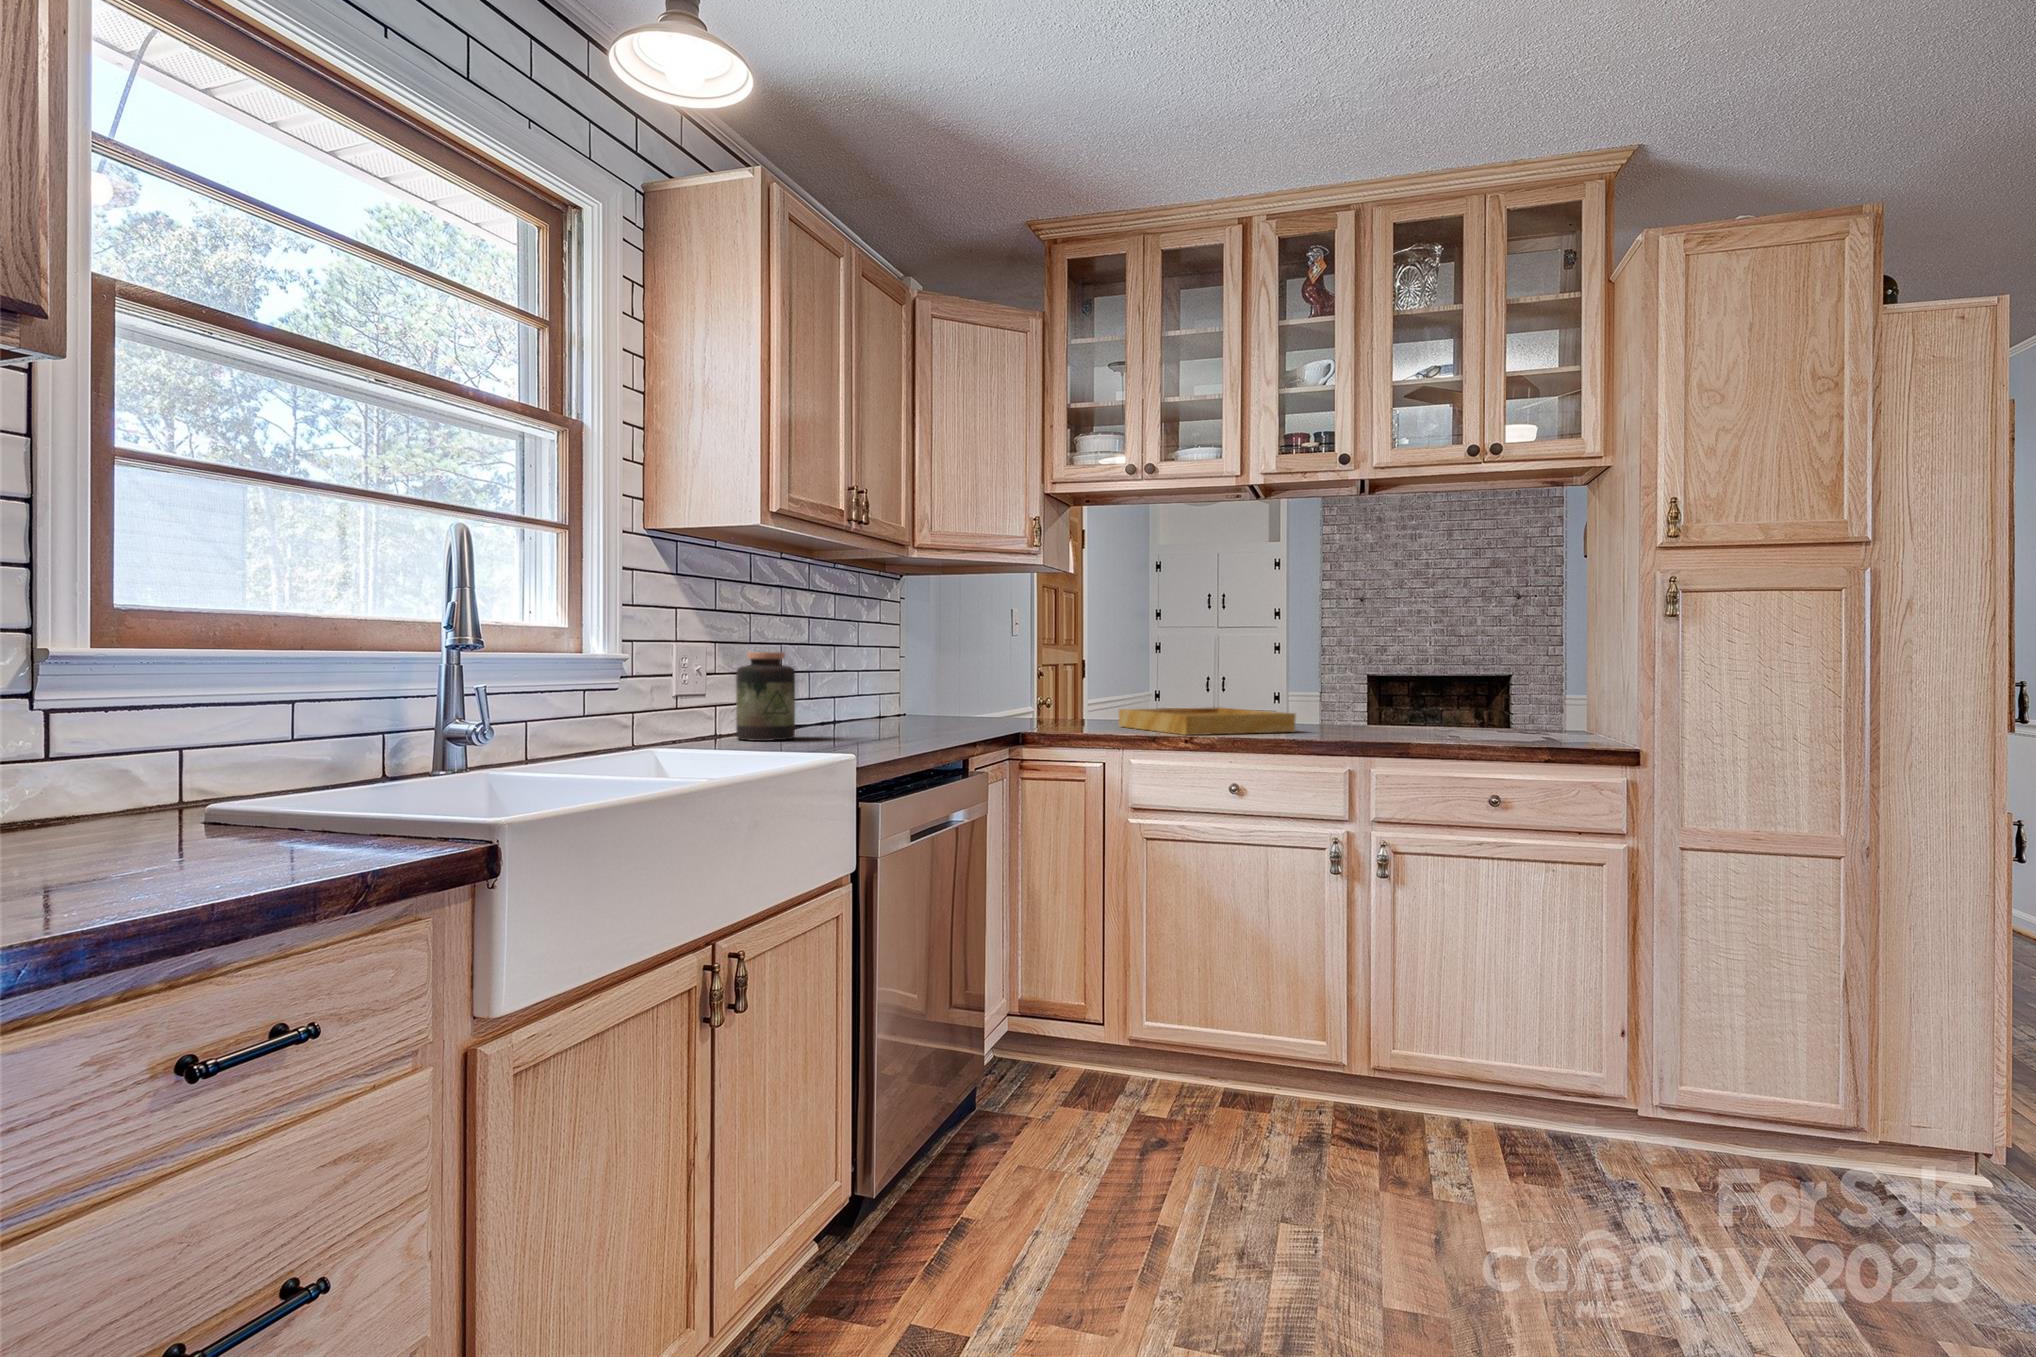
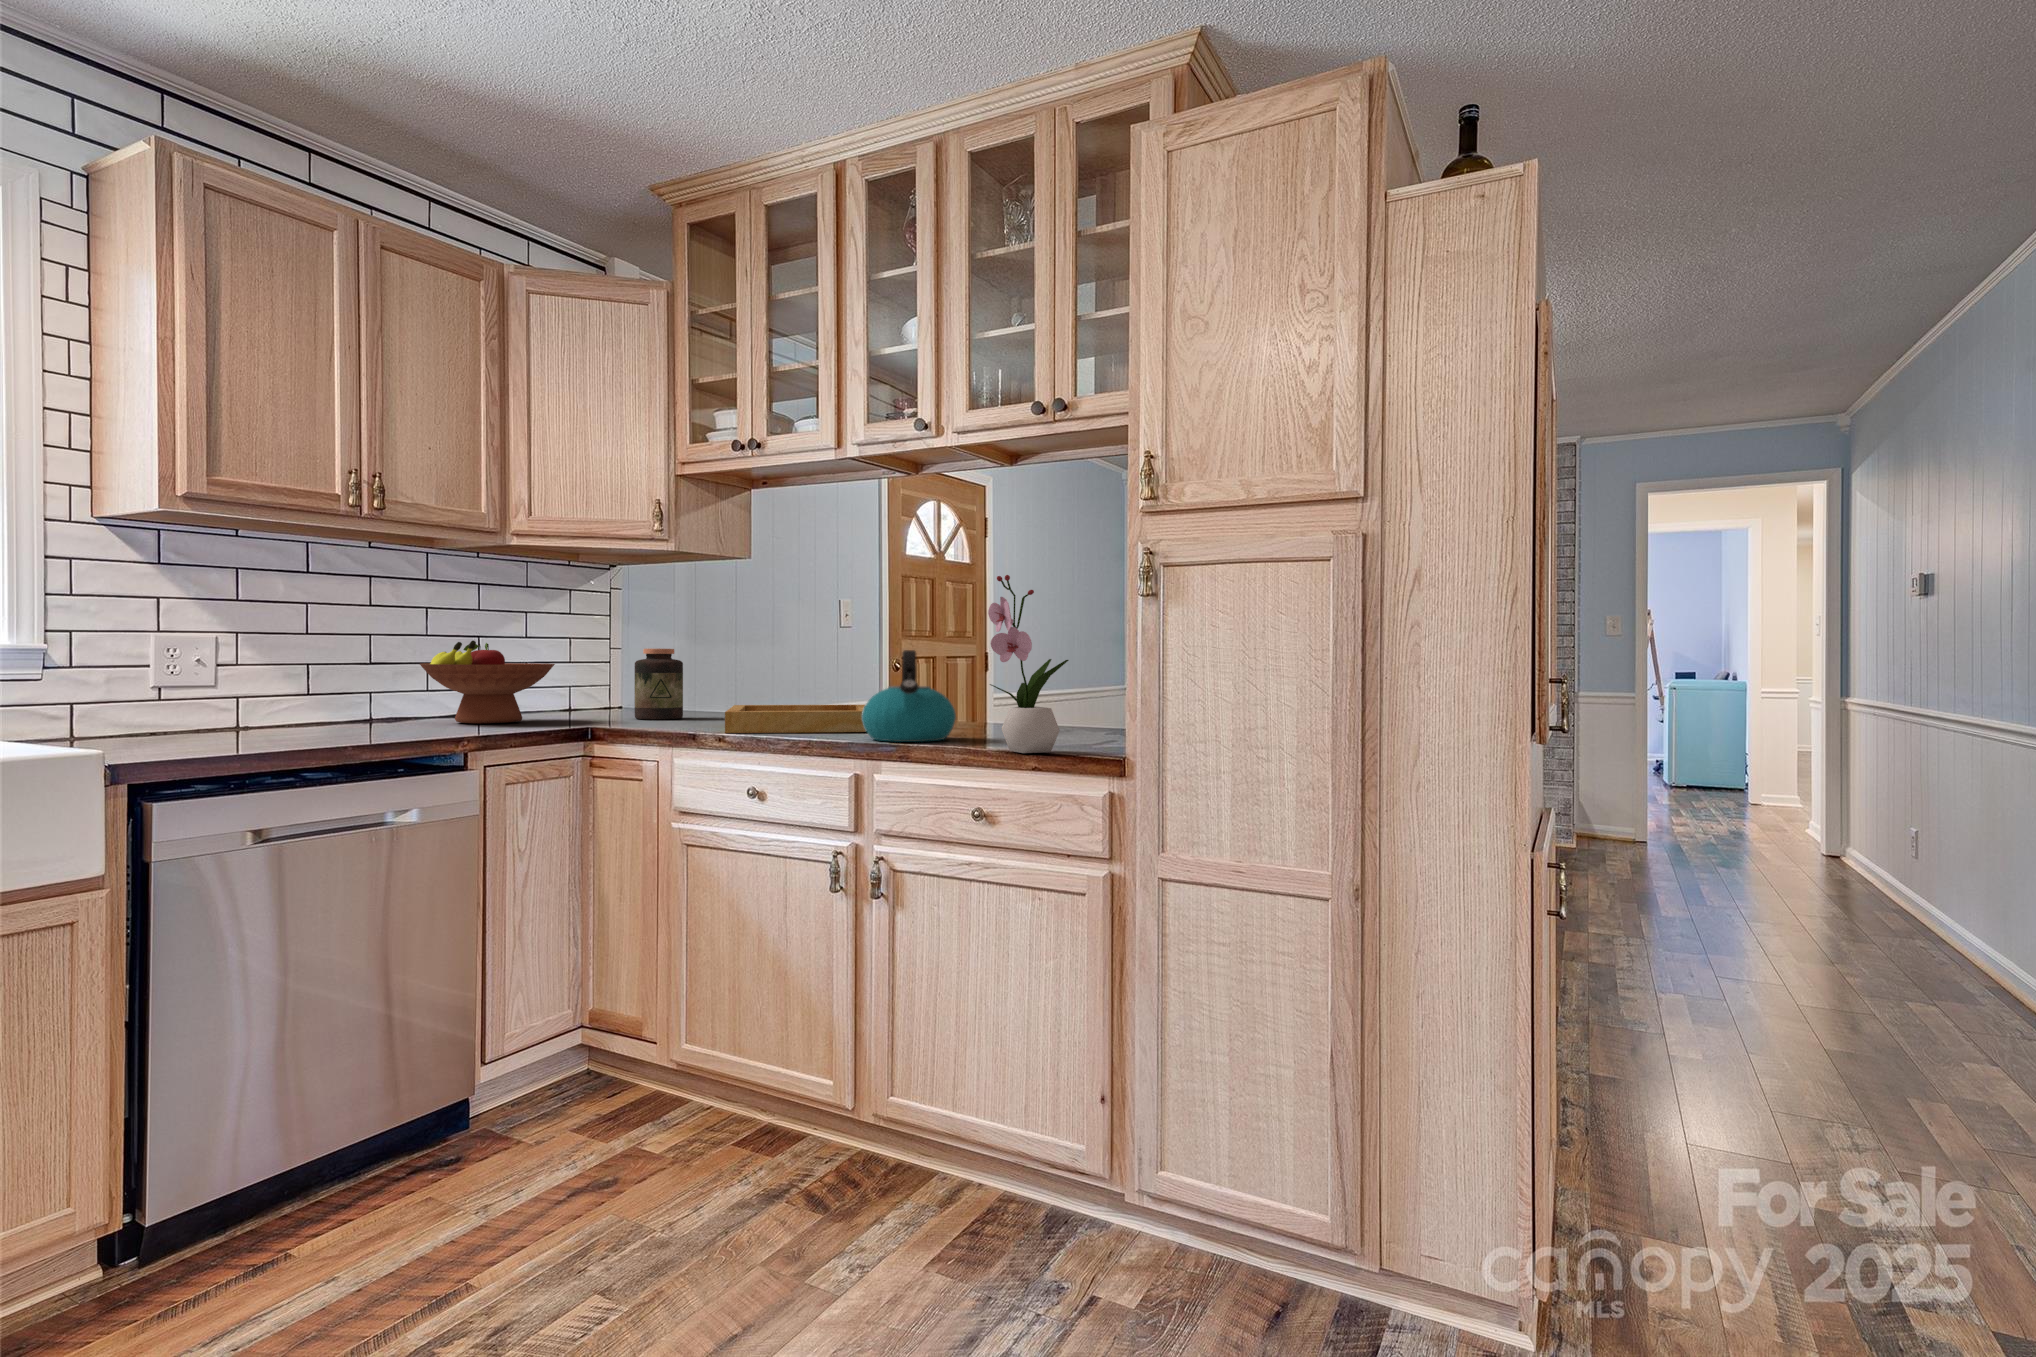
flower arrangement: none [1515,596,1582,747] -> present [988,575,1069,753]
fruit bowl: none [845,649,965,730] -> present [420,641,555,723]
jar: present [736,652,795,741] -> present [635,648,683,719]
kettle: none [1330,659,1417,740] -> present [862,650,956,742]

